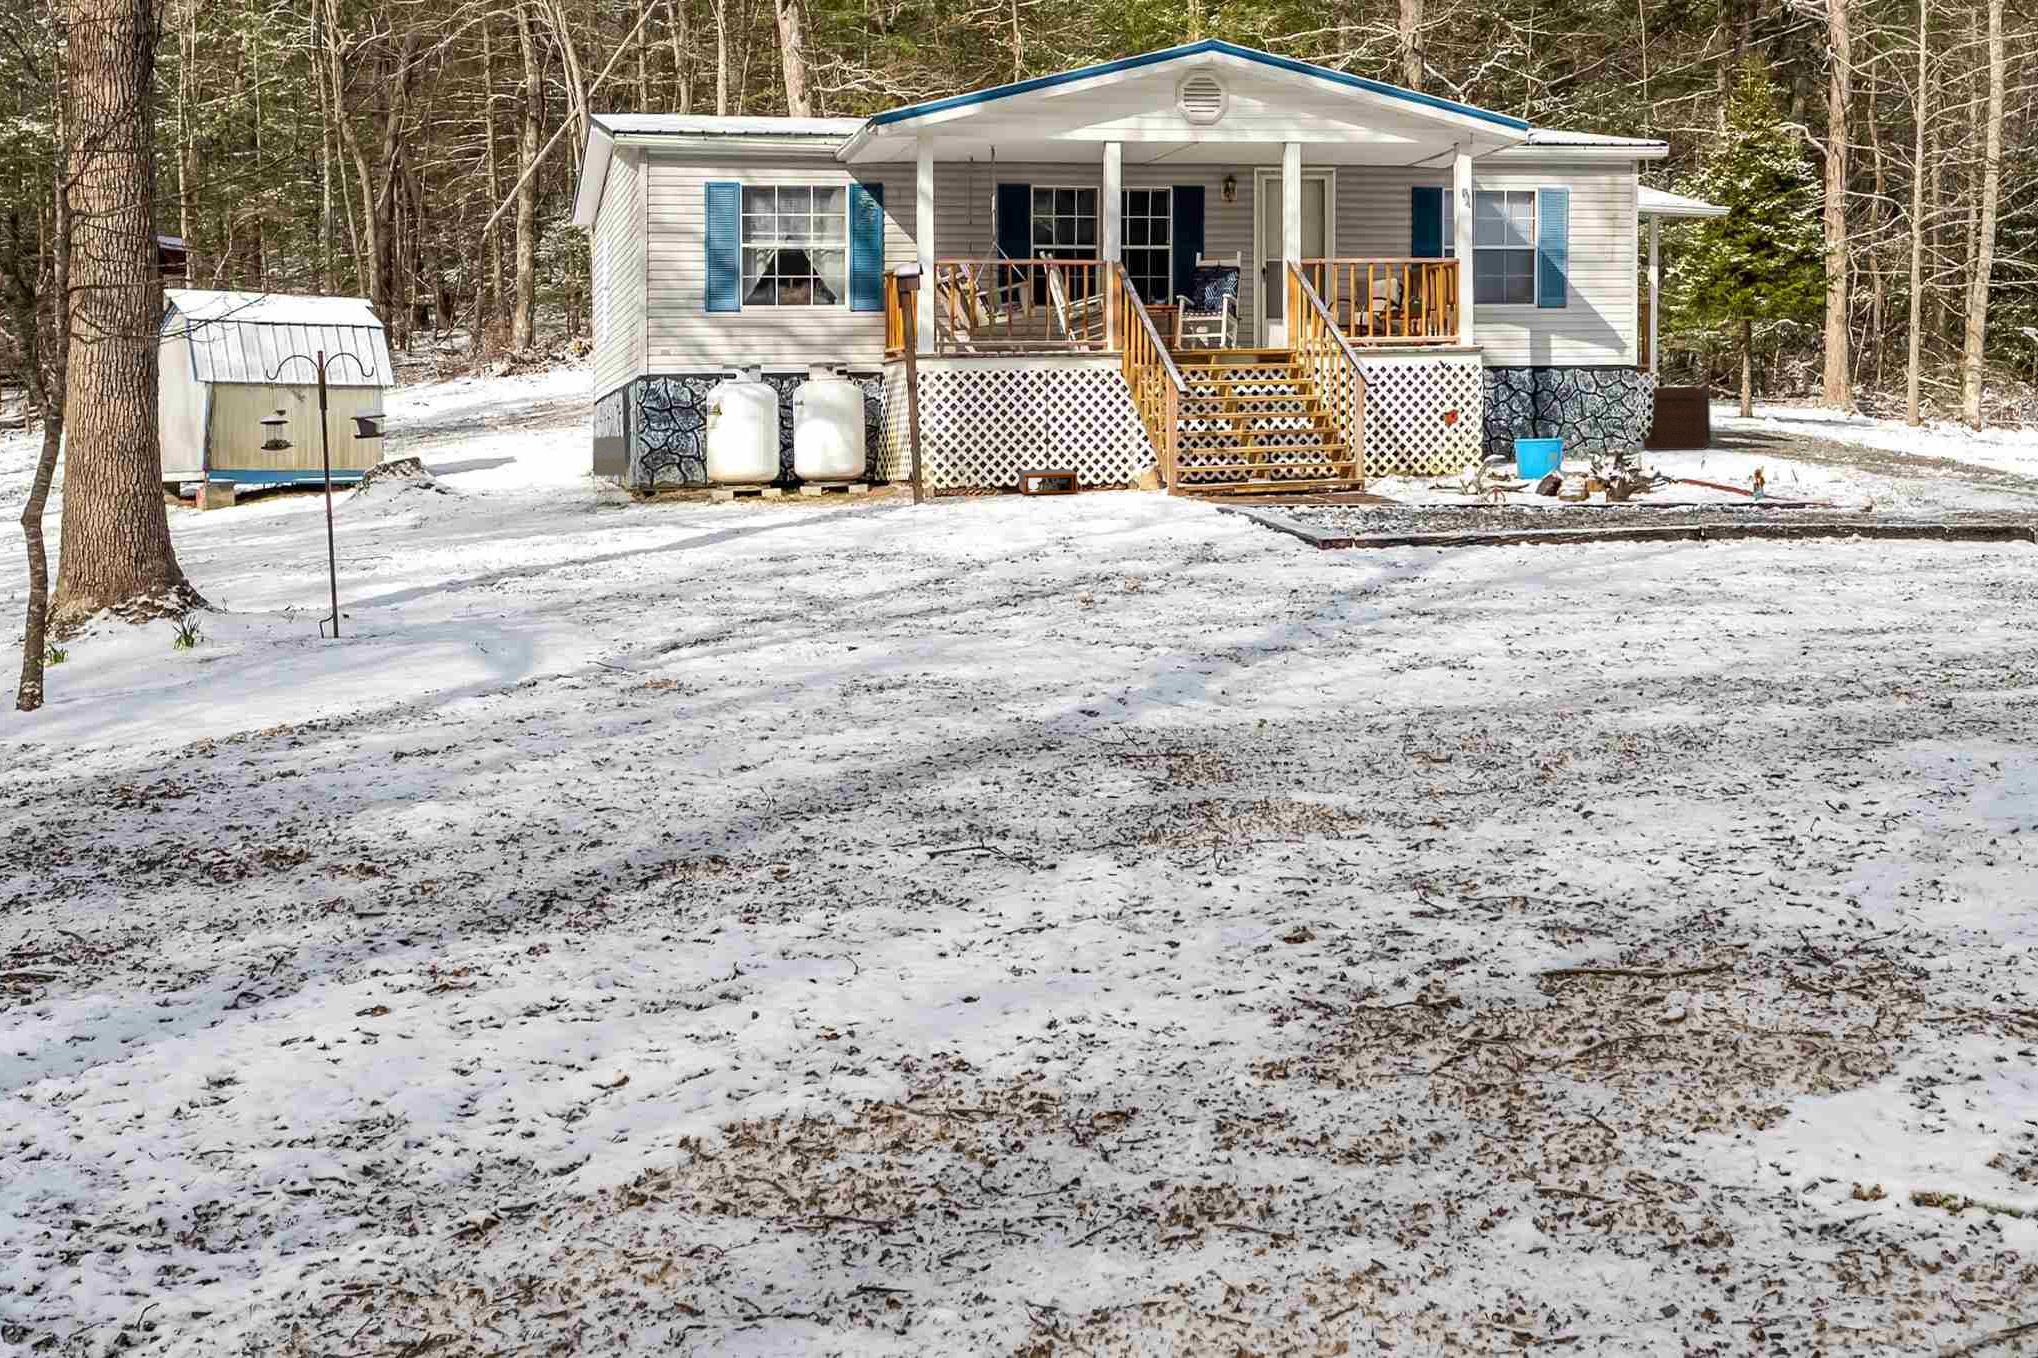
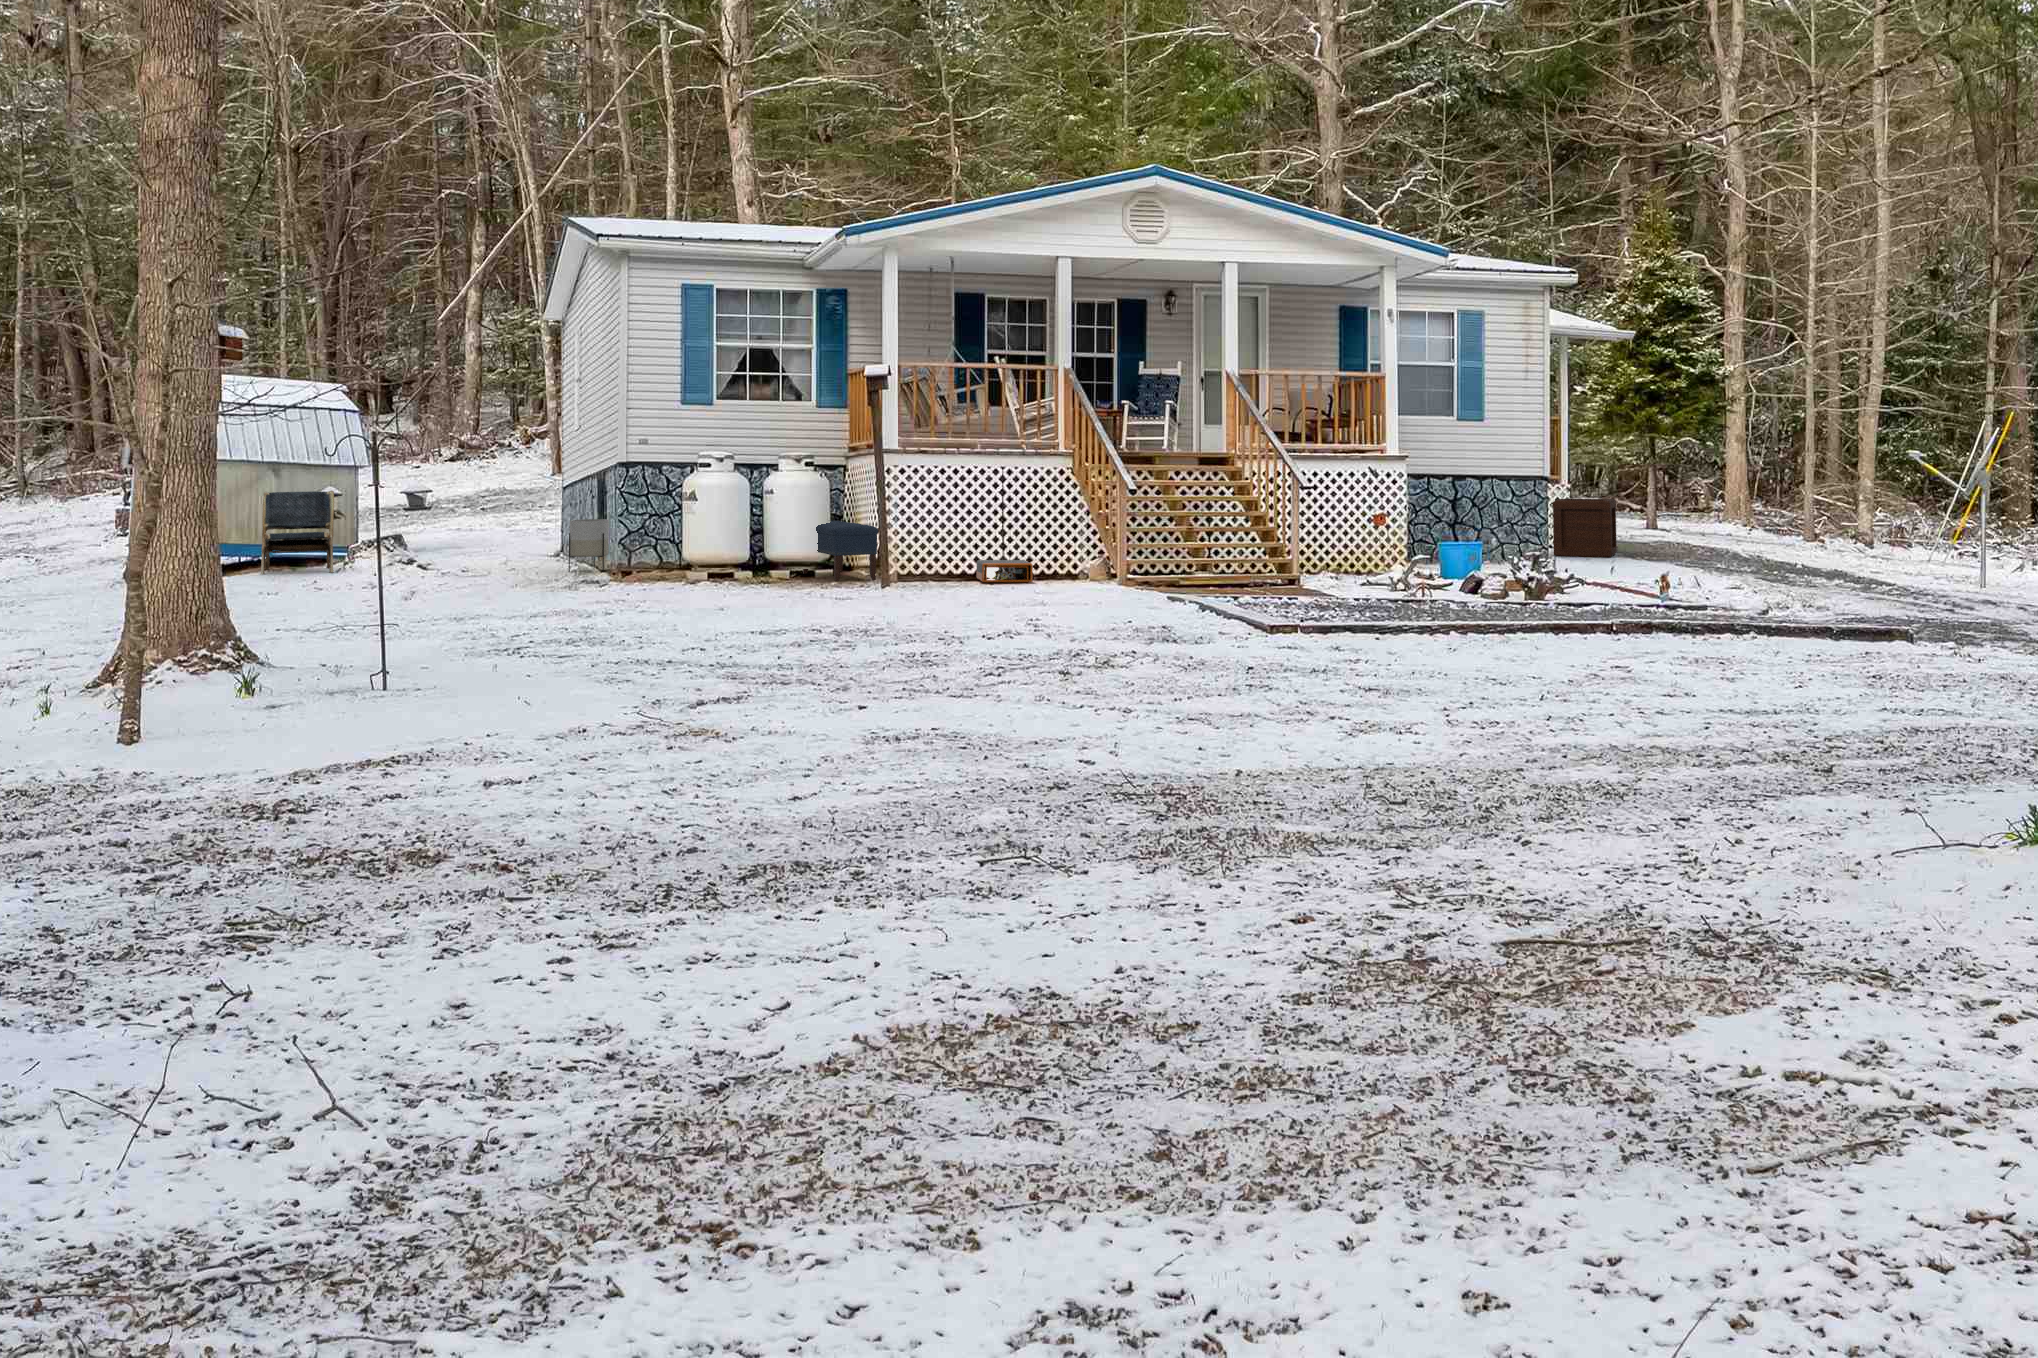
lounge chair: none [275,412,351,502] -> present [260,490,334,575]
bench: none [834,432,913,496] -> present [803,521,878,581]

